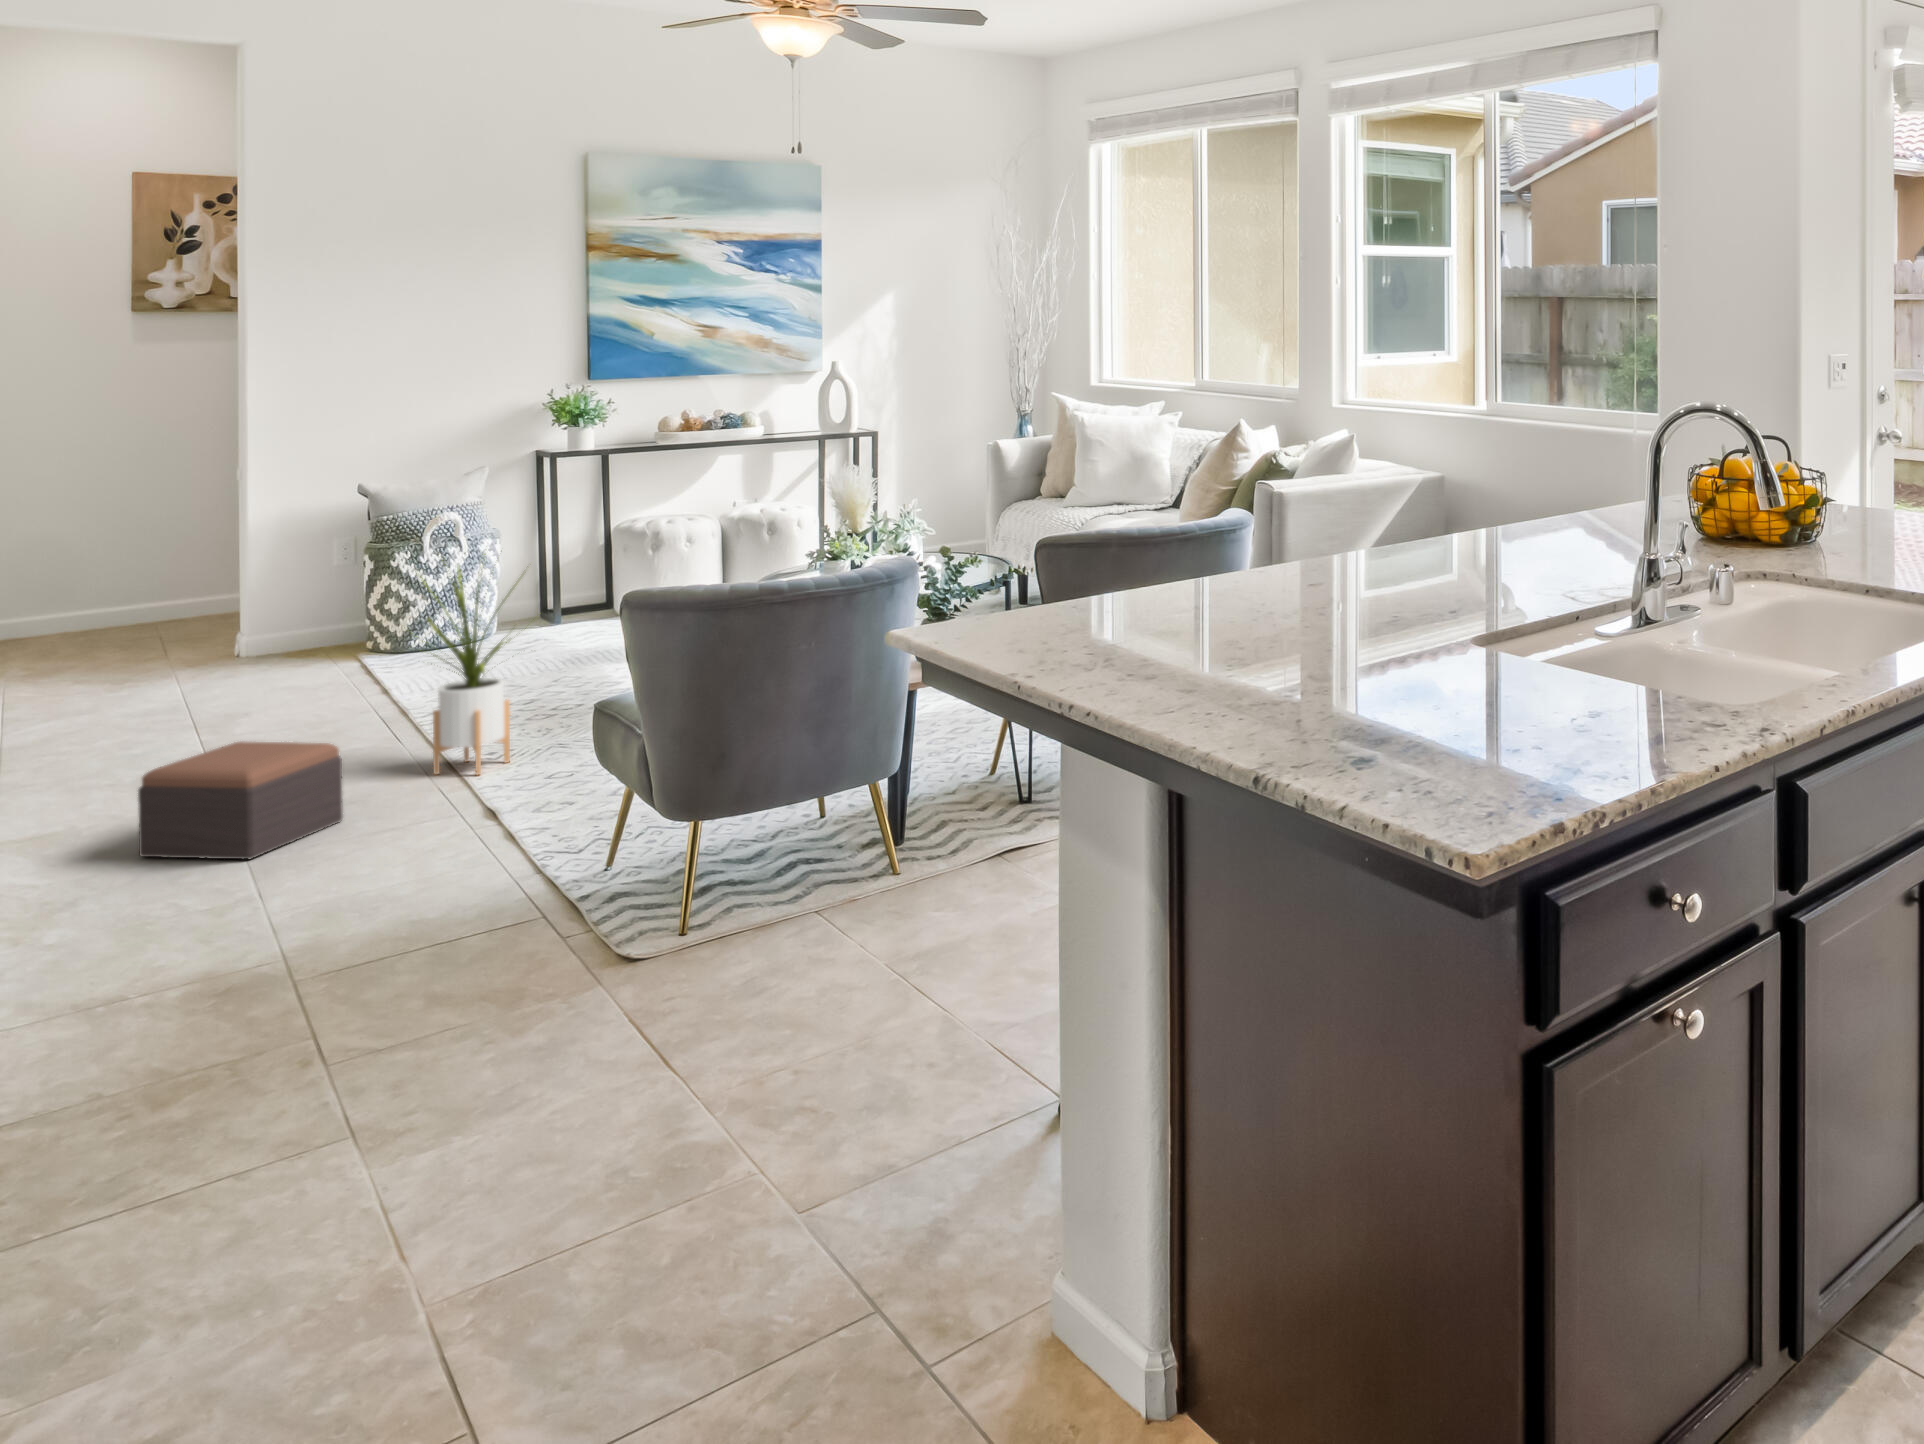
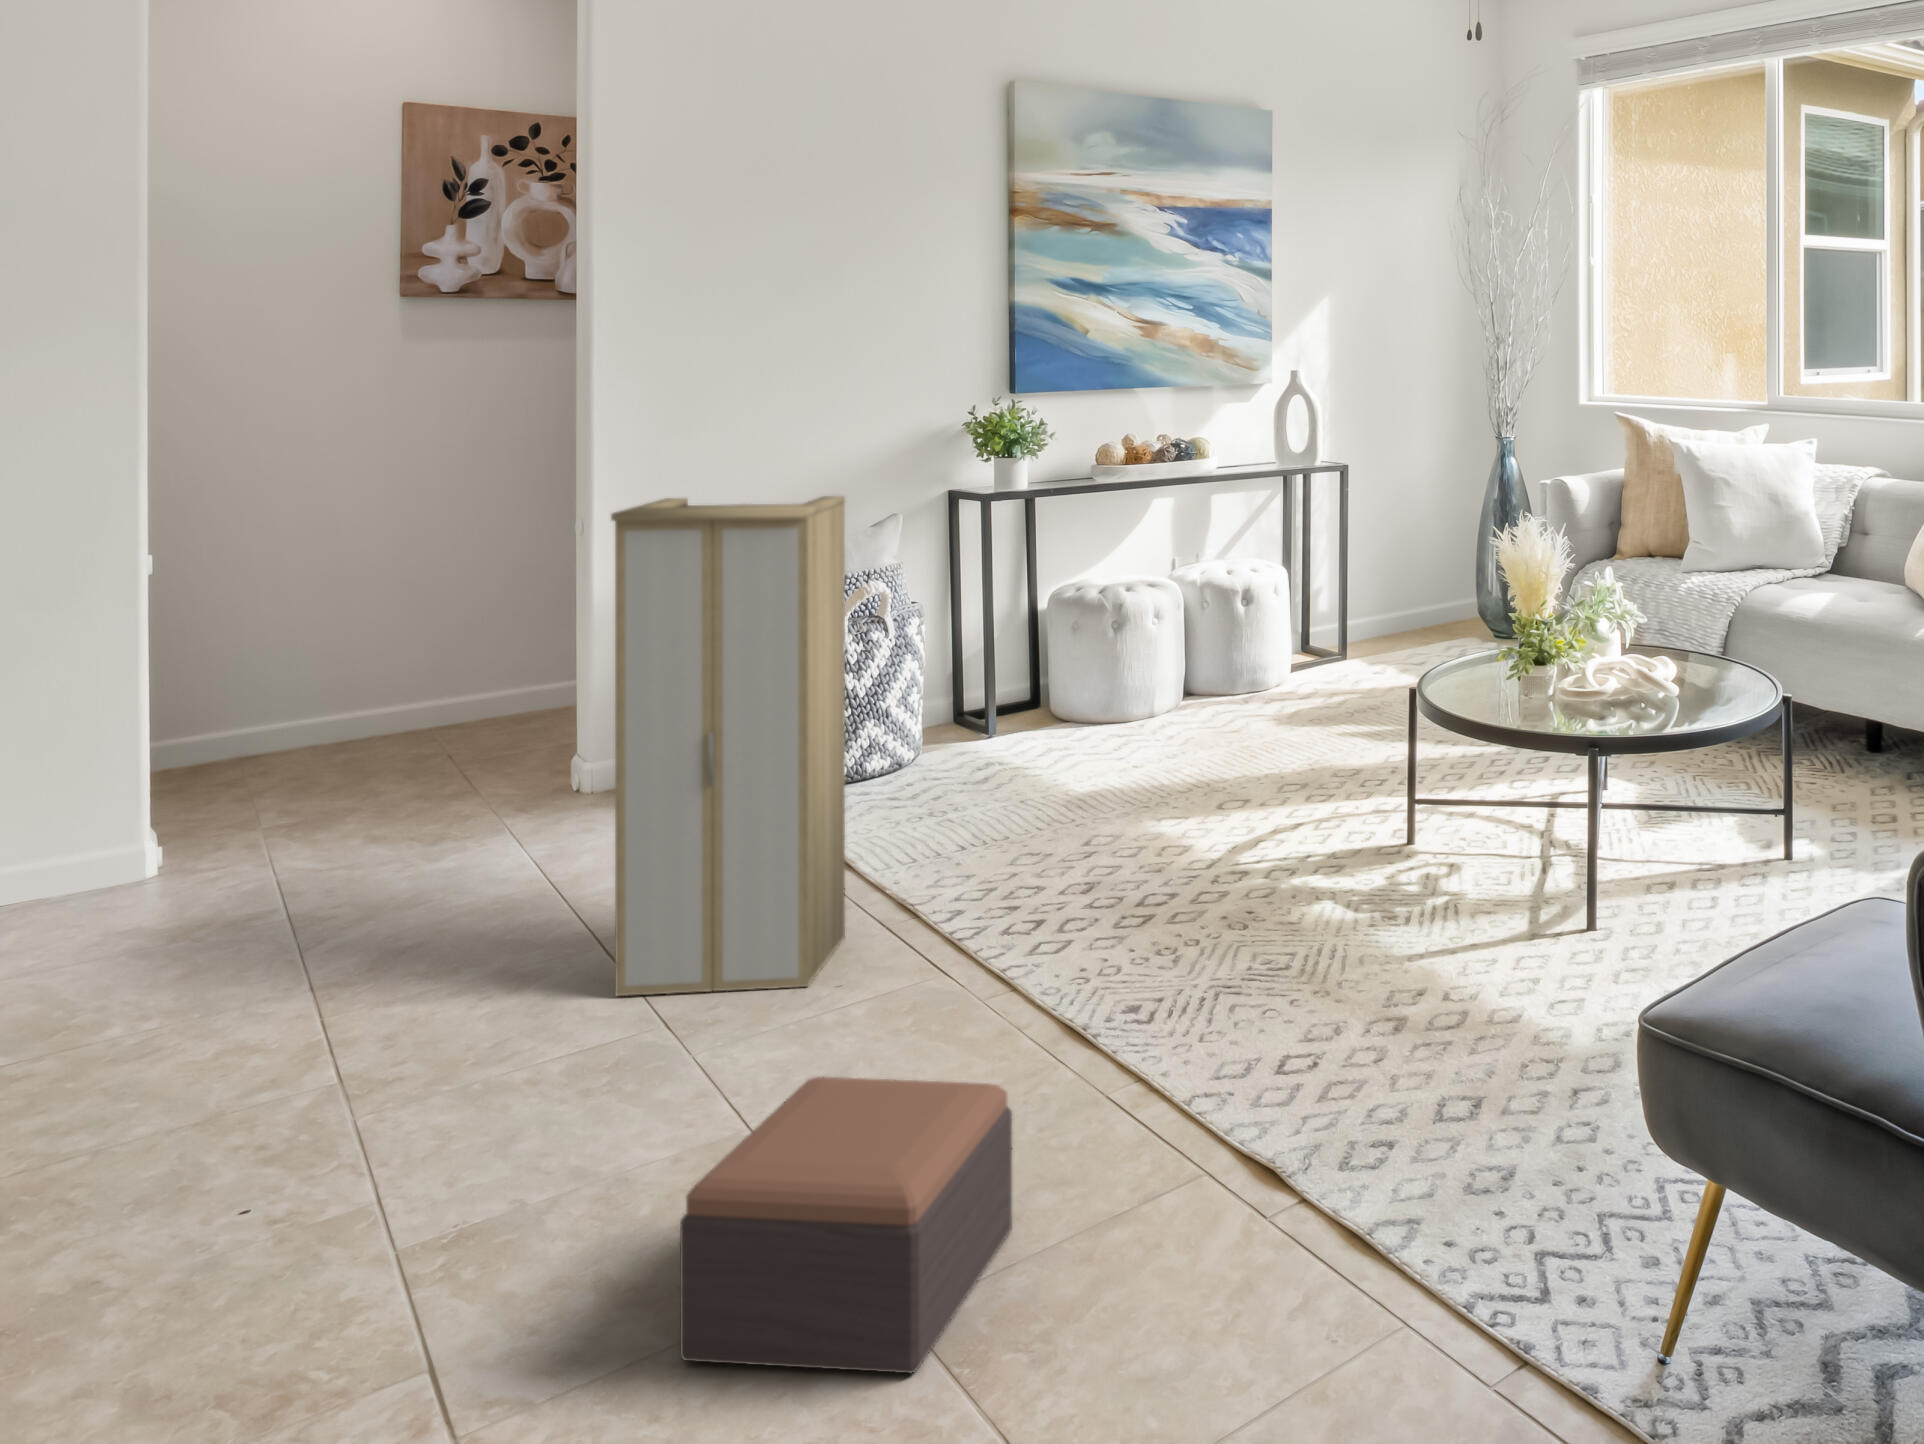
cabinet: none [188,447,357,744] -> present [611,496,845,996]
house plant: present [419,554,526,775] -> none [1028,672,1242,1089]

